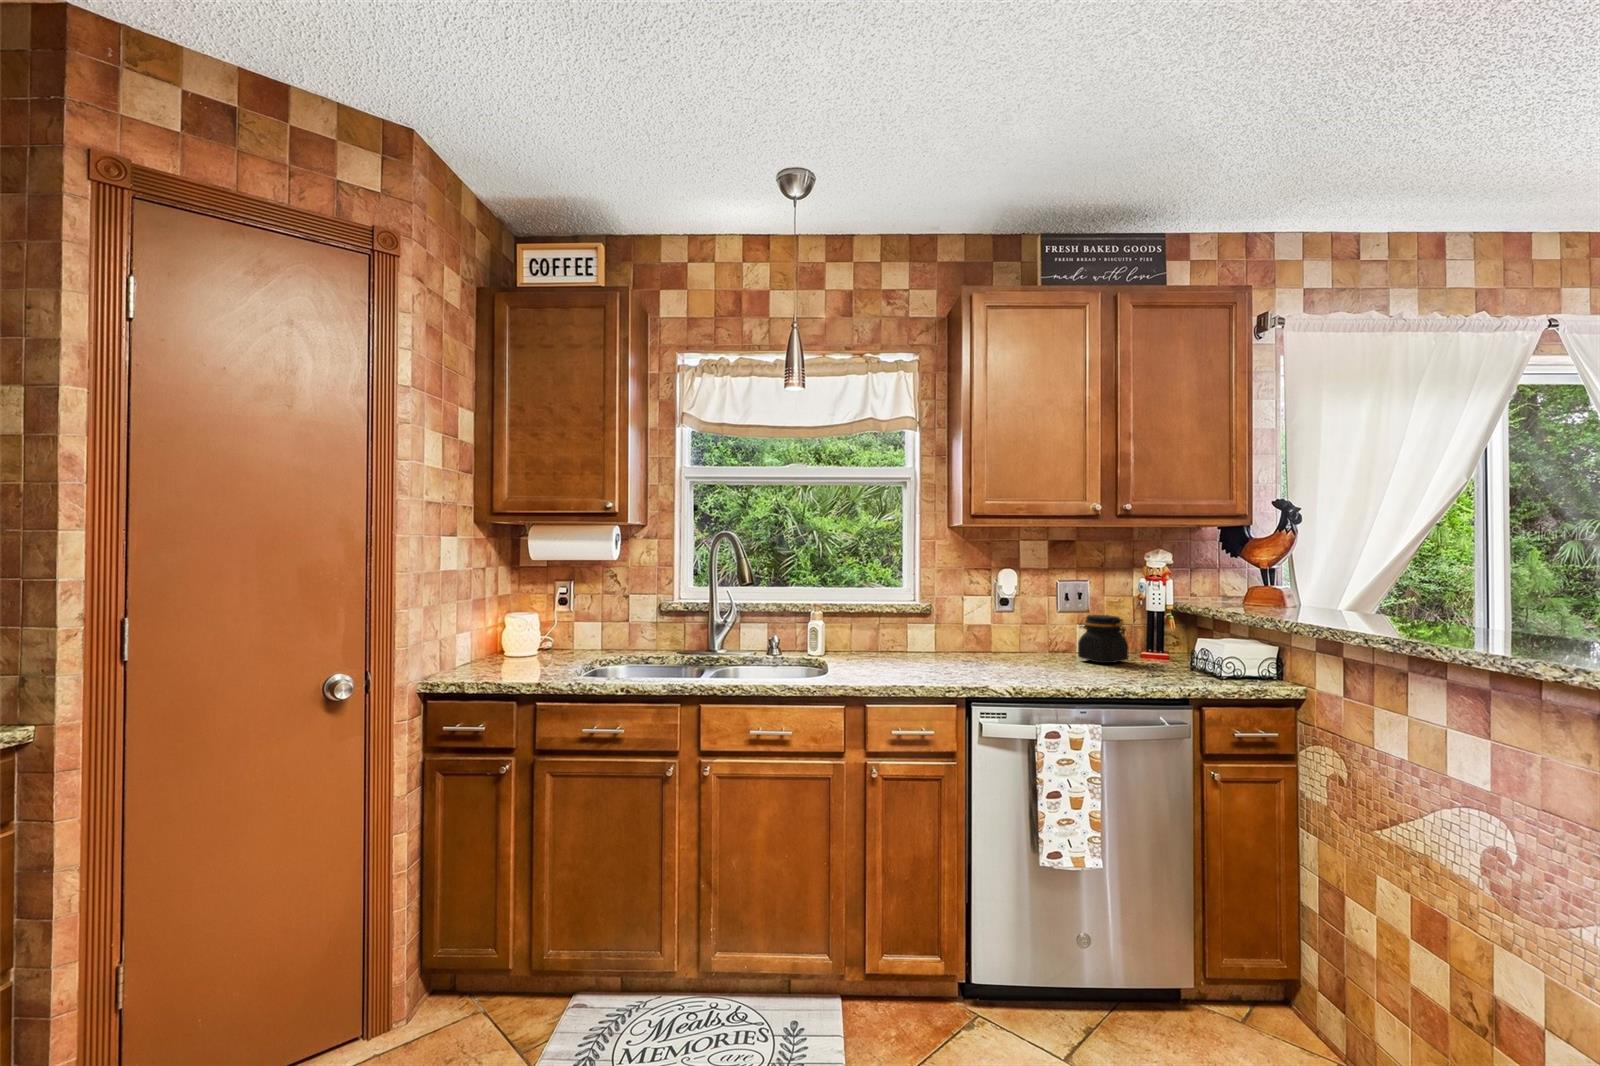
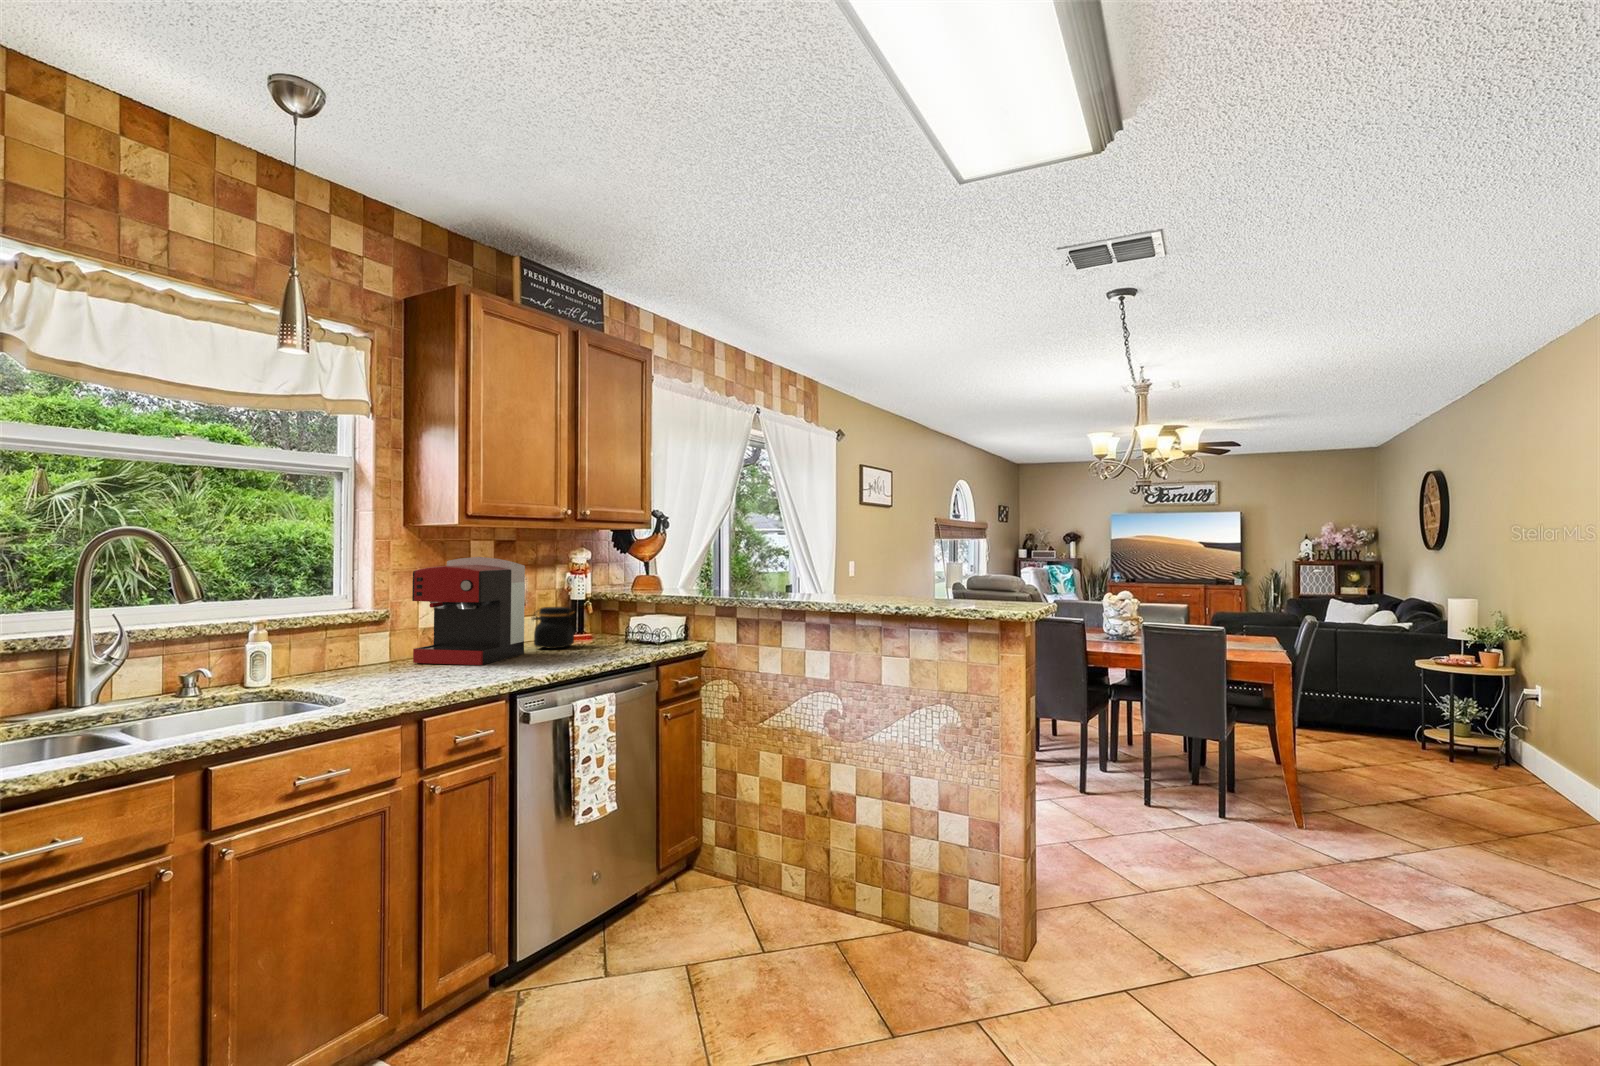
coffee maker: none [943,557,1056,668] -> present [412,557,525,665]

